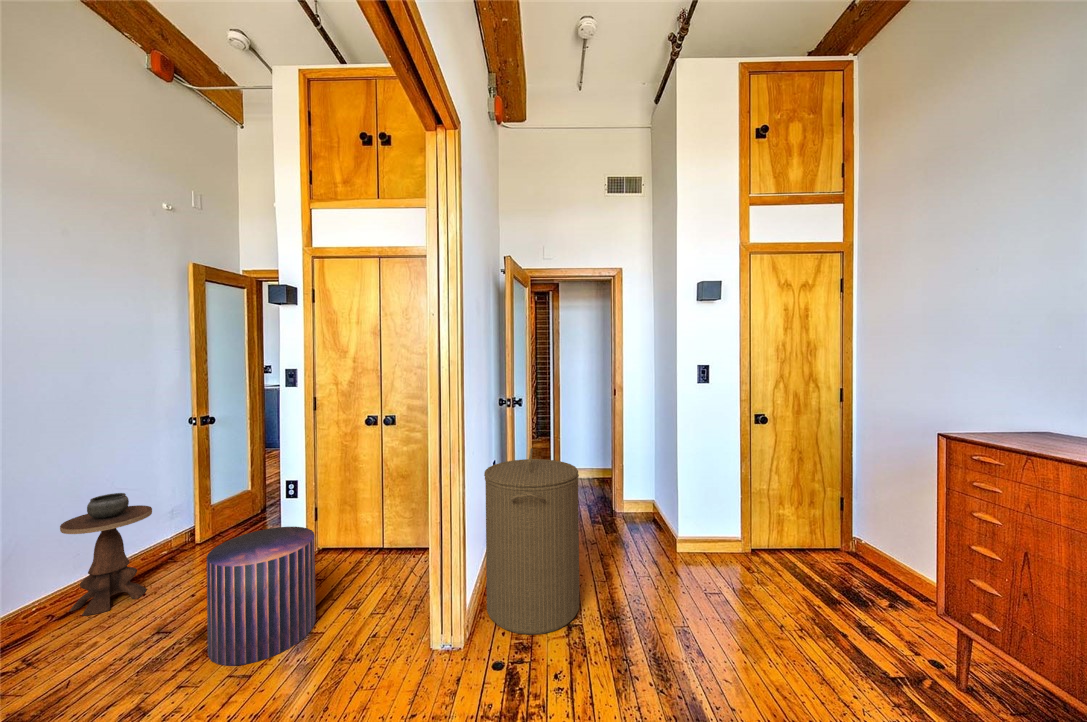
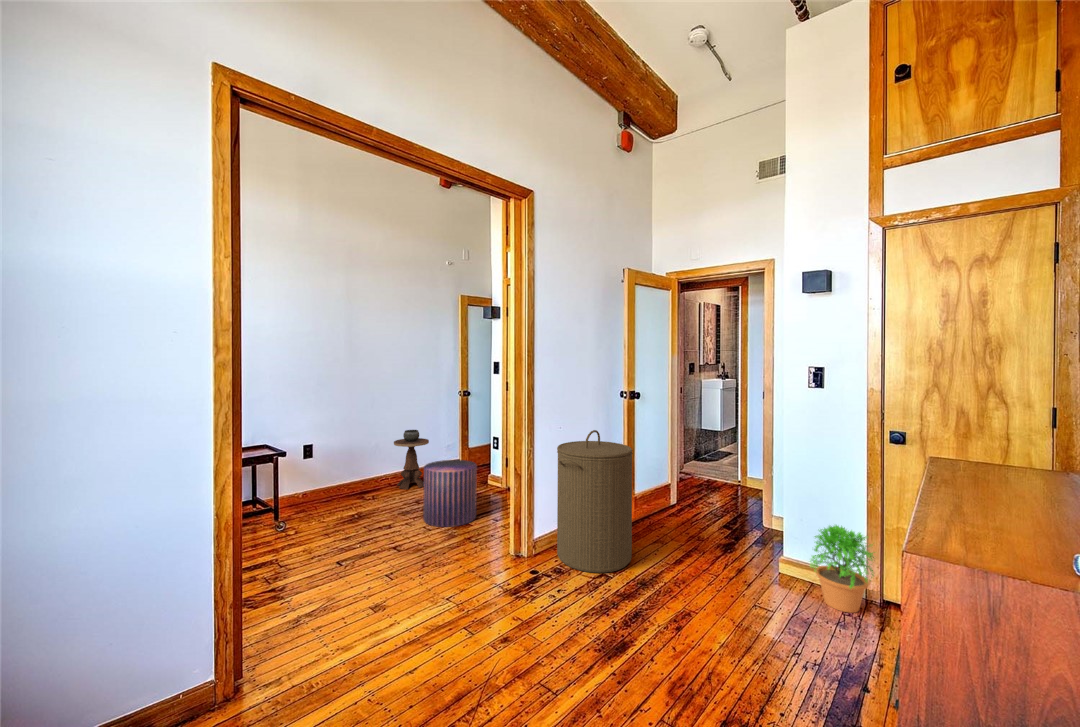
potted plant: none [713,498,775,572] -> present [810,525,874,613]

